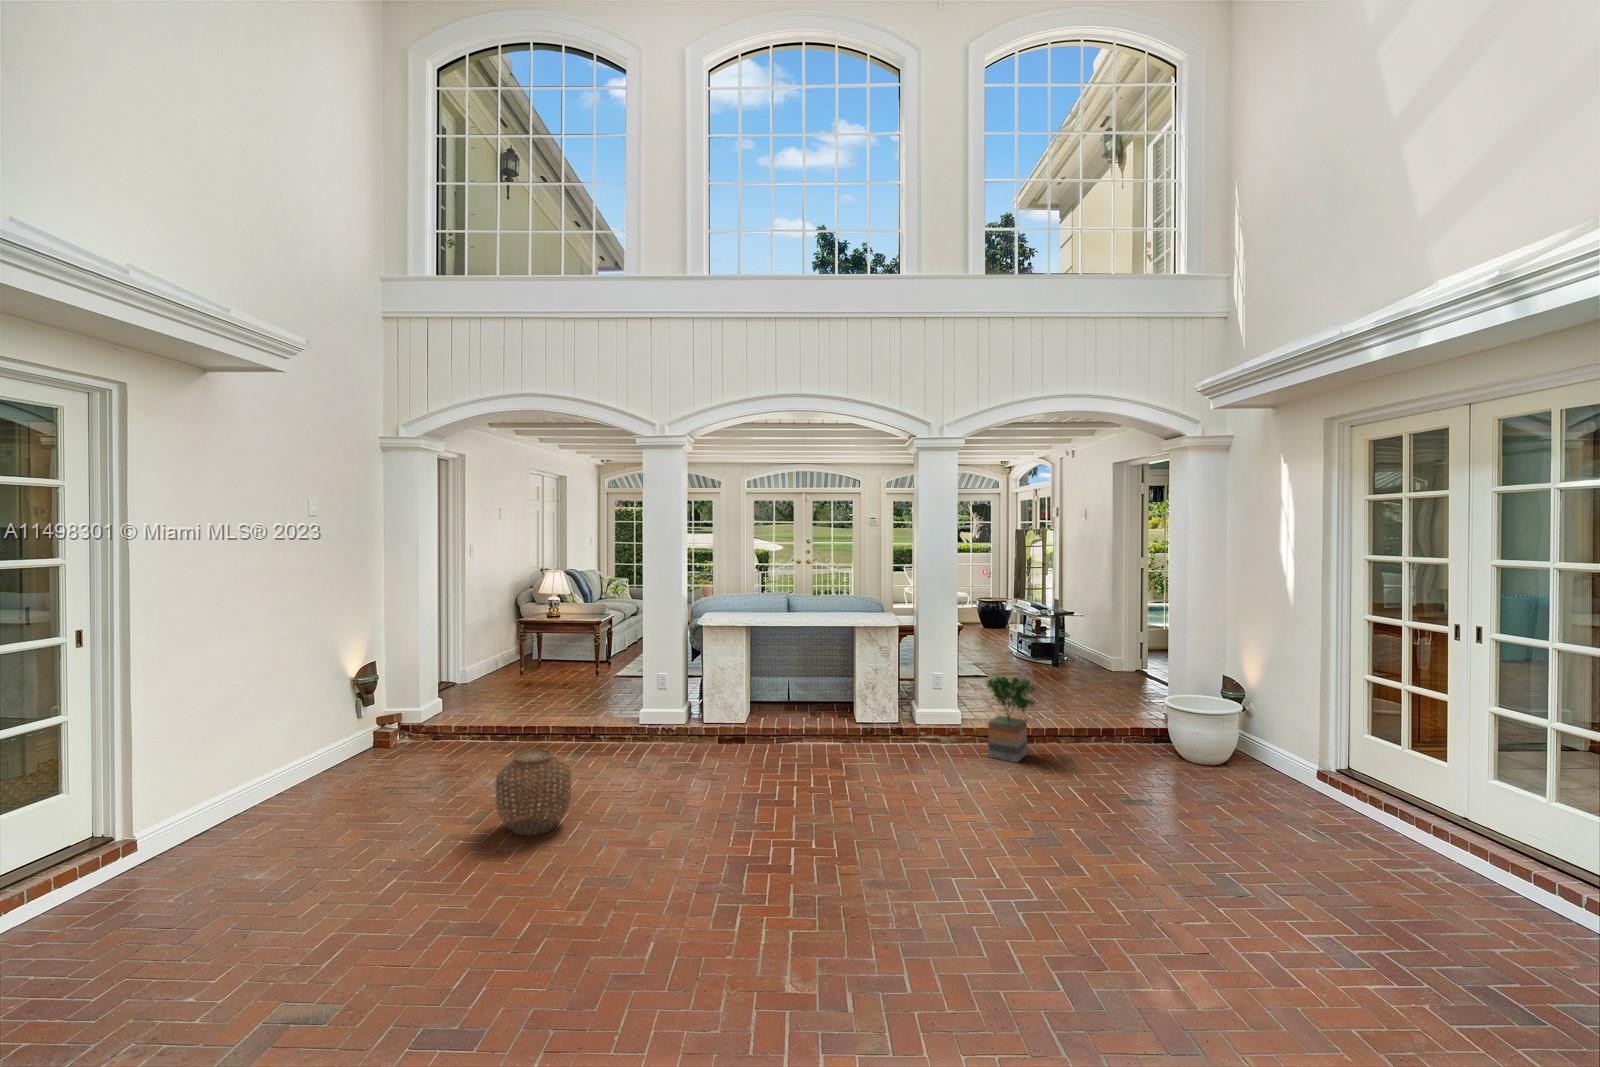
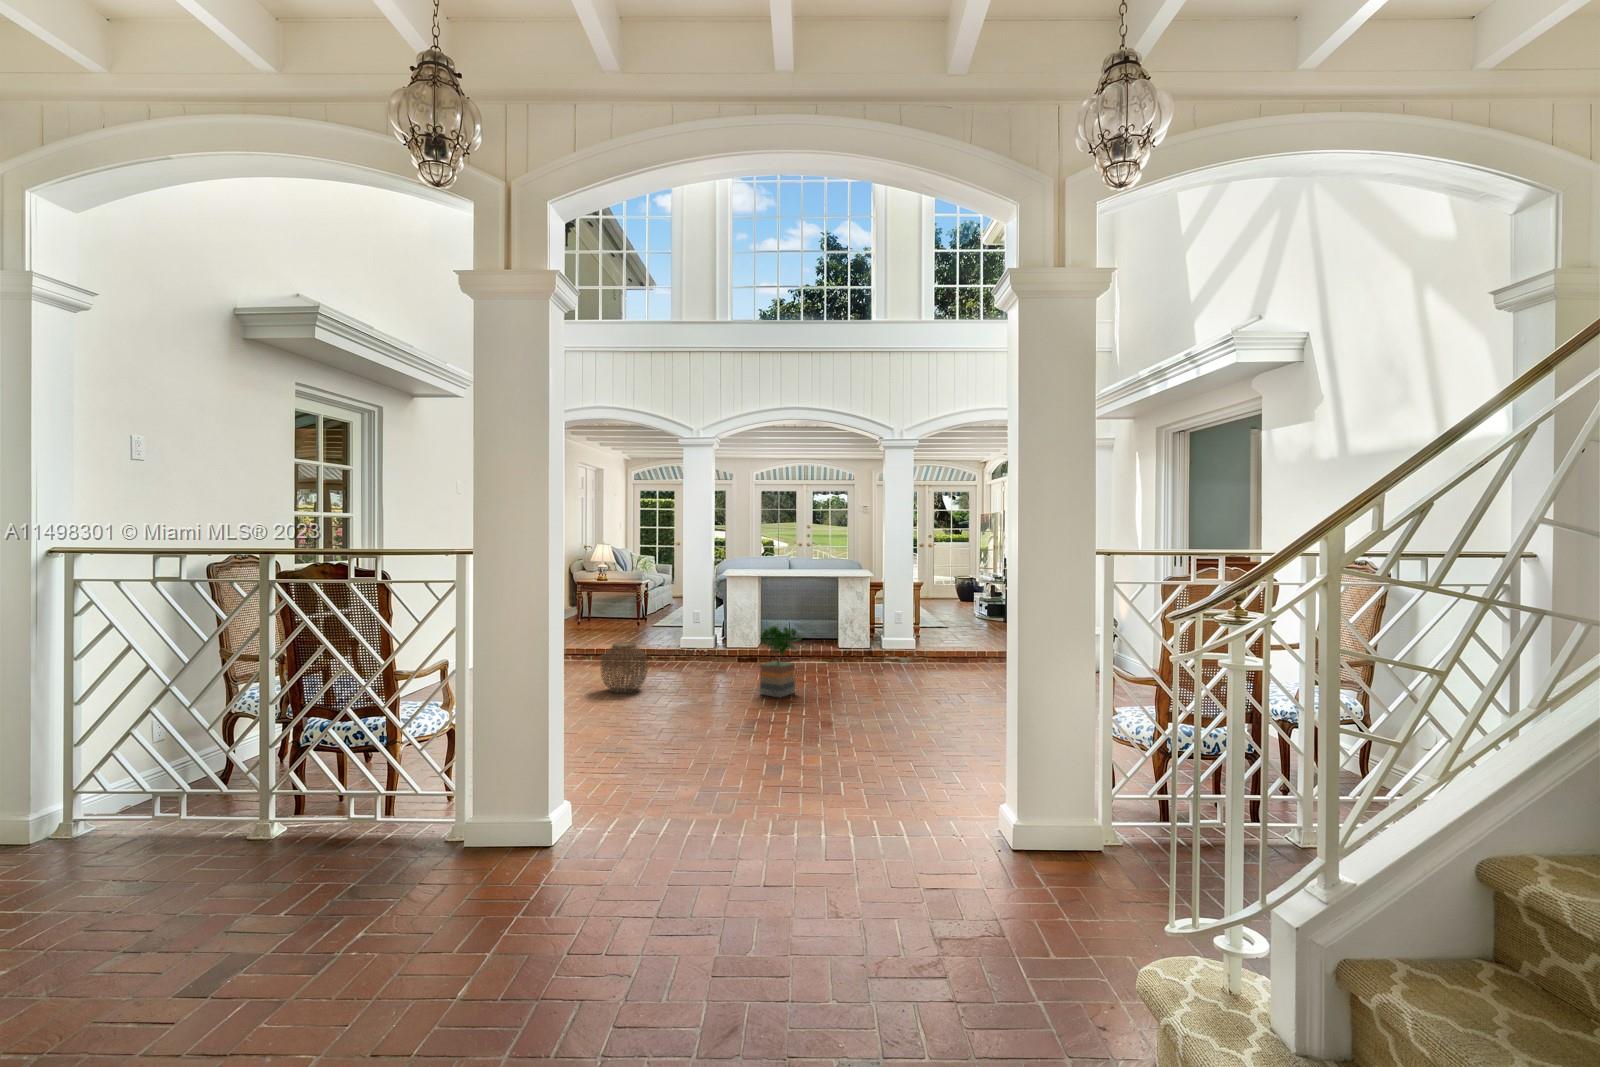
potted tree: present [986,676,1037,762] -> present [760,626,802,697]

